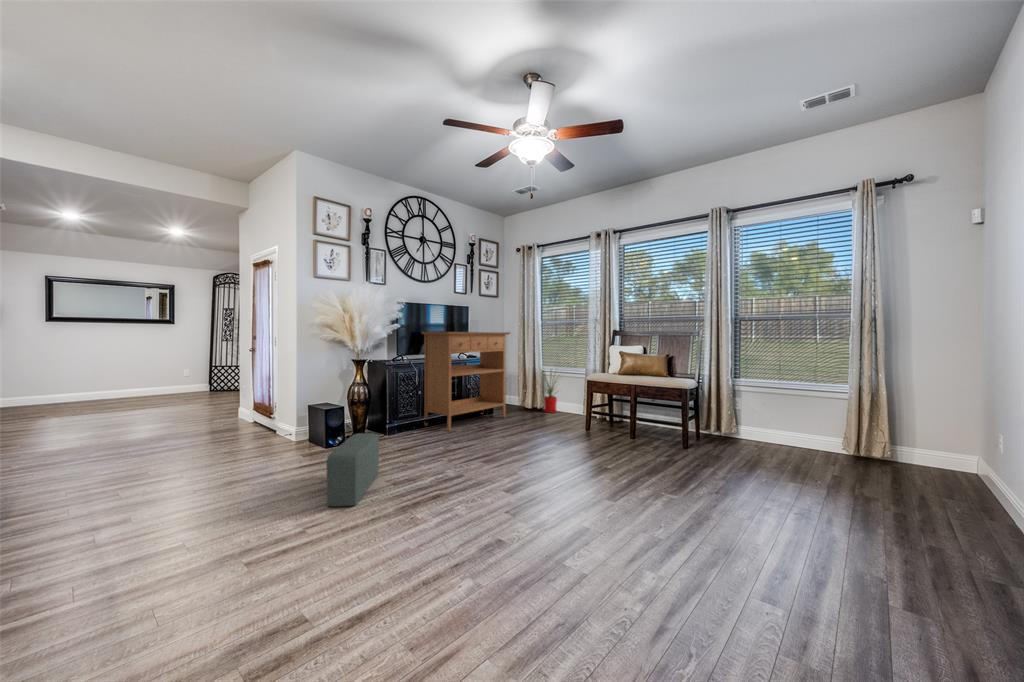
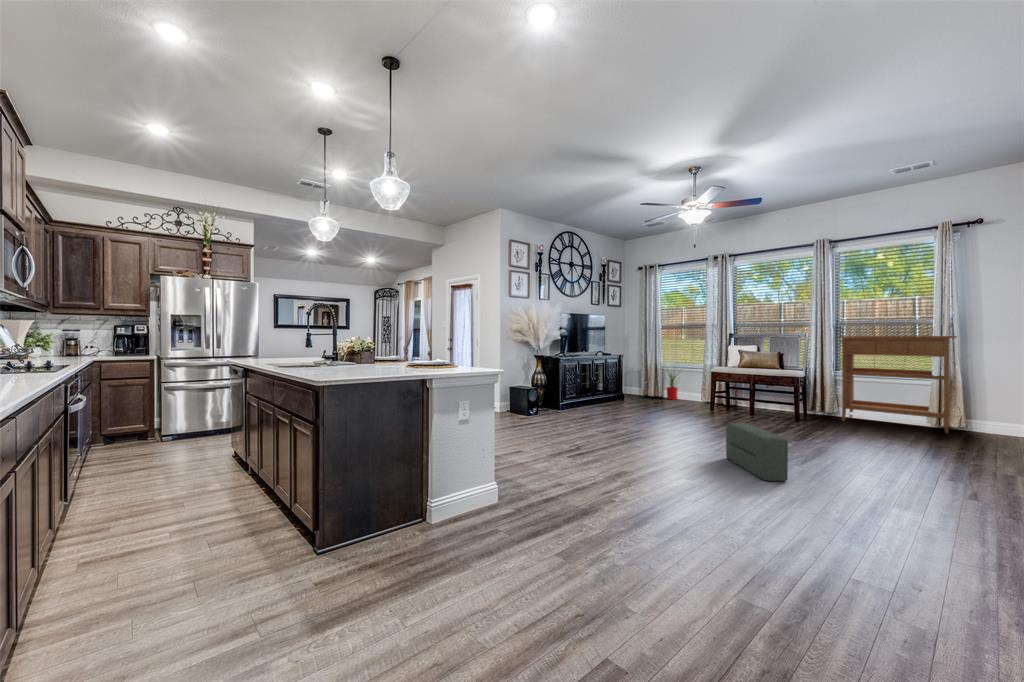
console table: present [421,332,510,431] -> present [837,336,957,433]
pouf: present [327,433,379,506] -> present [726,423,788,481]

